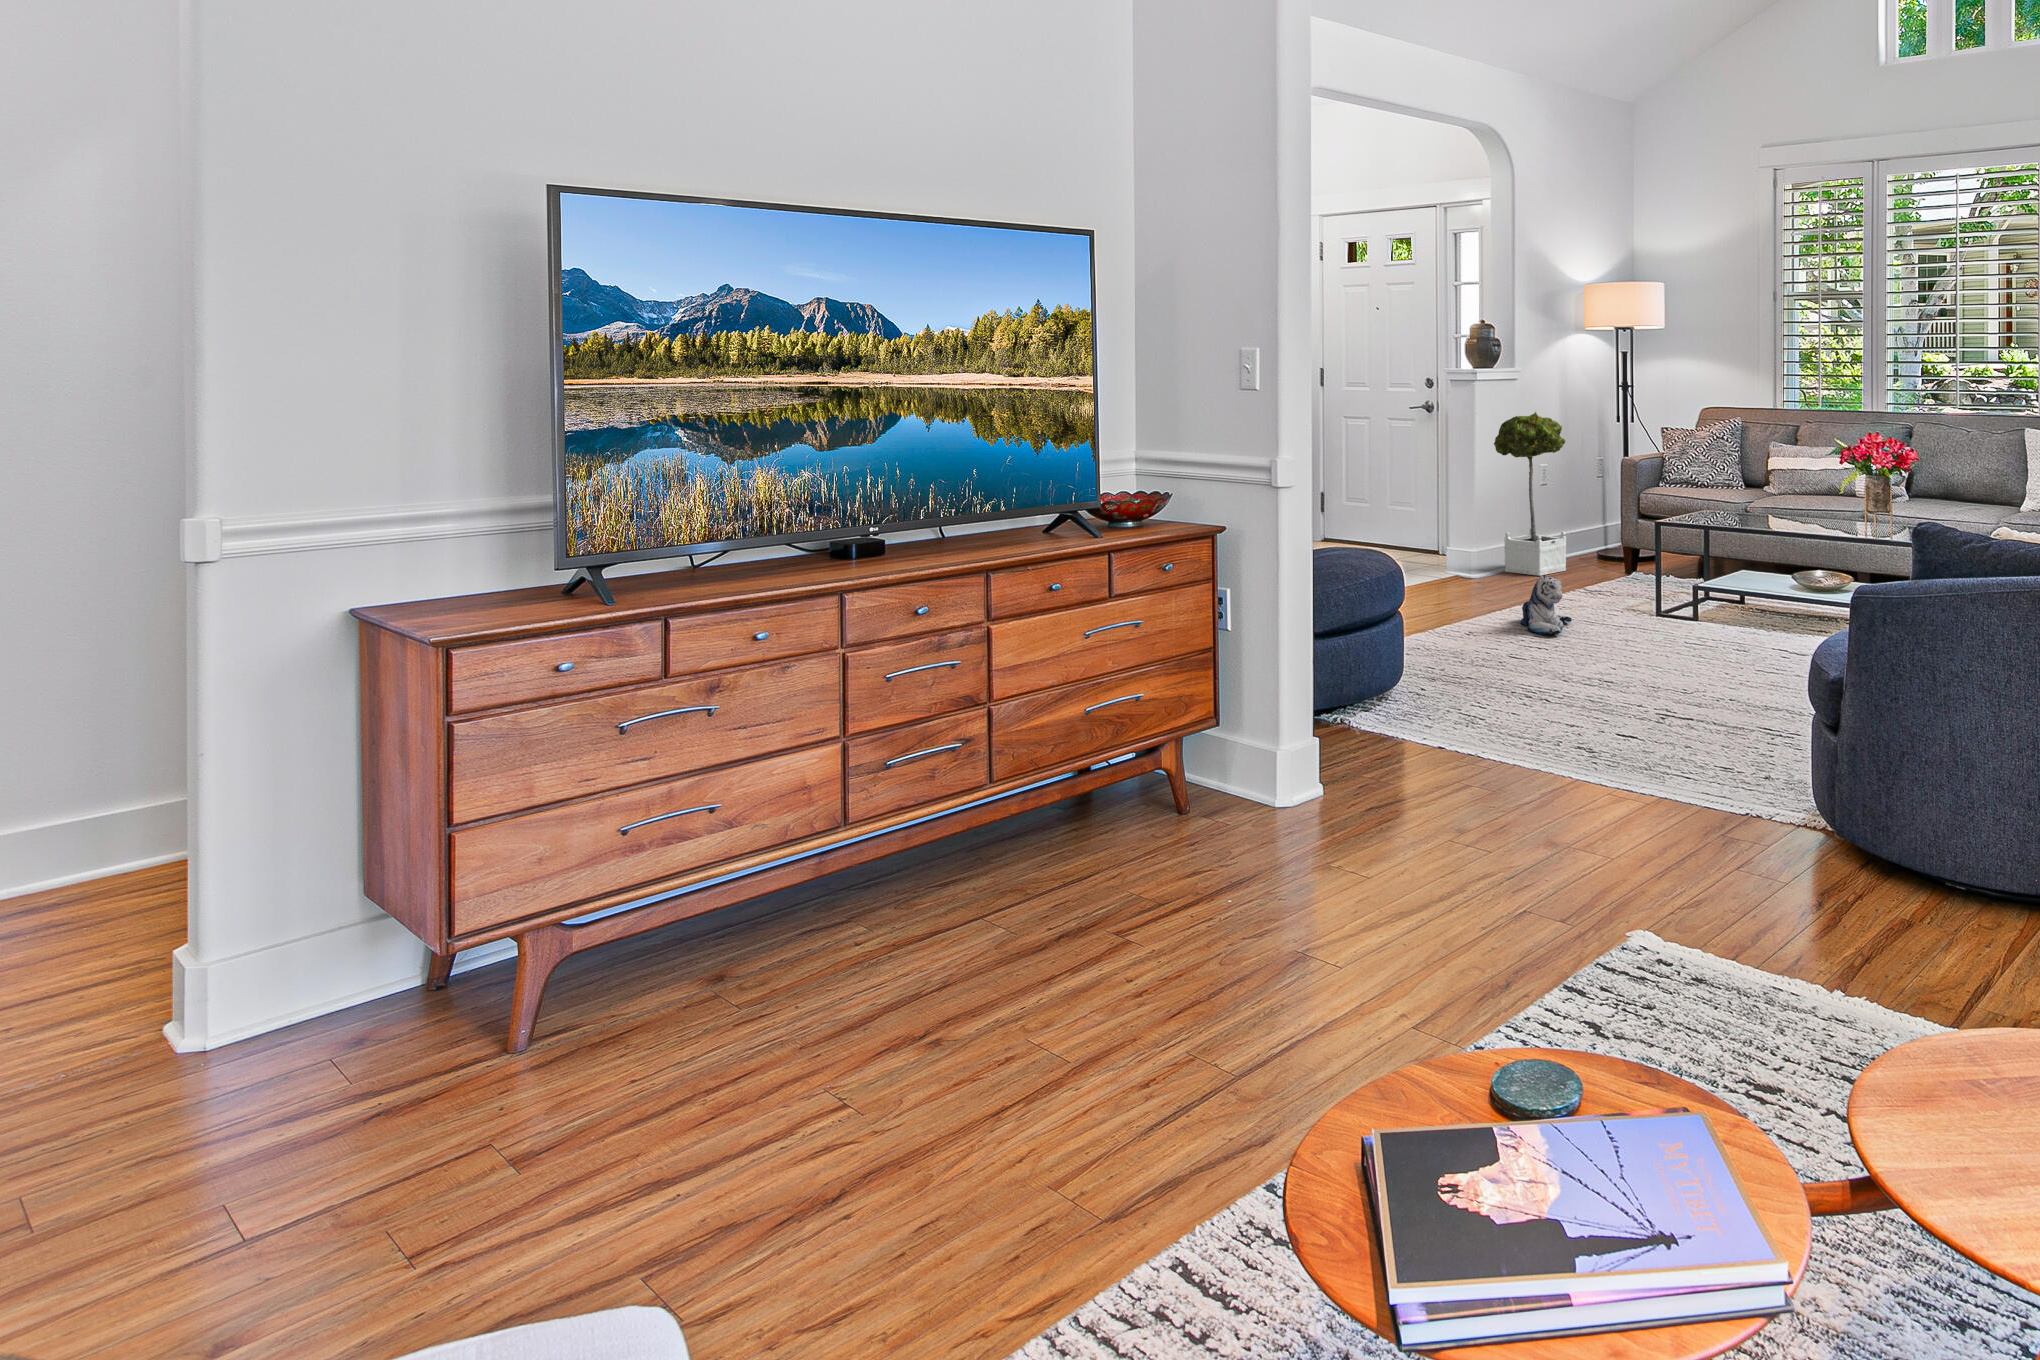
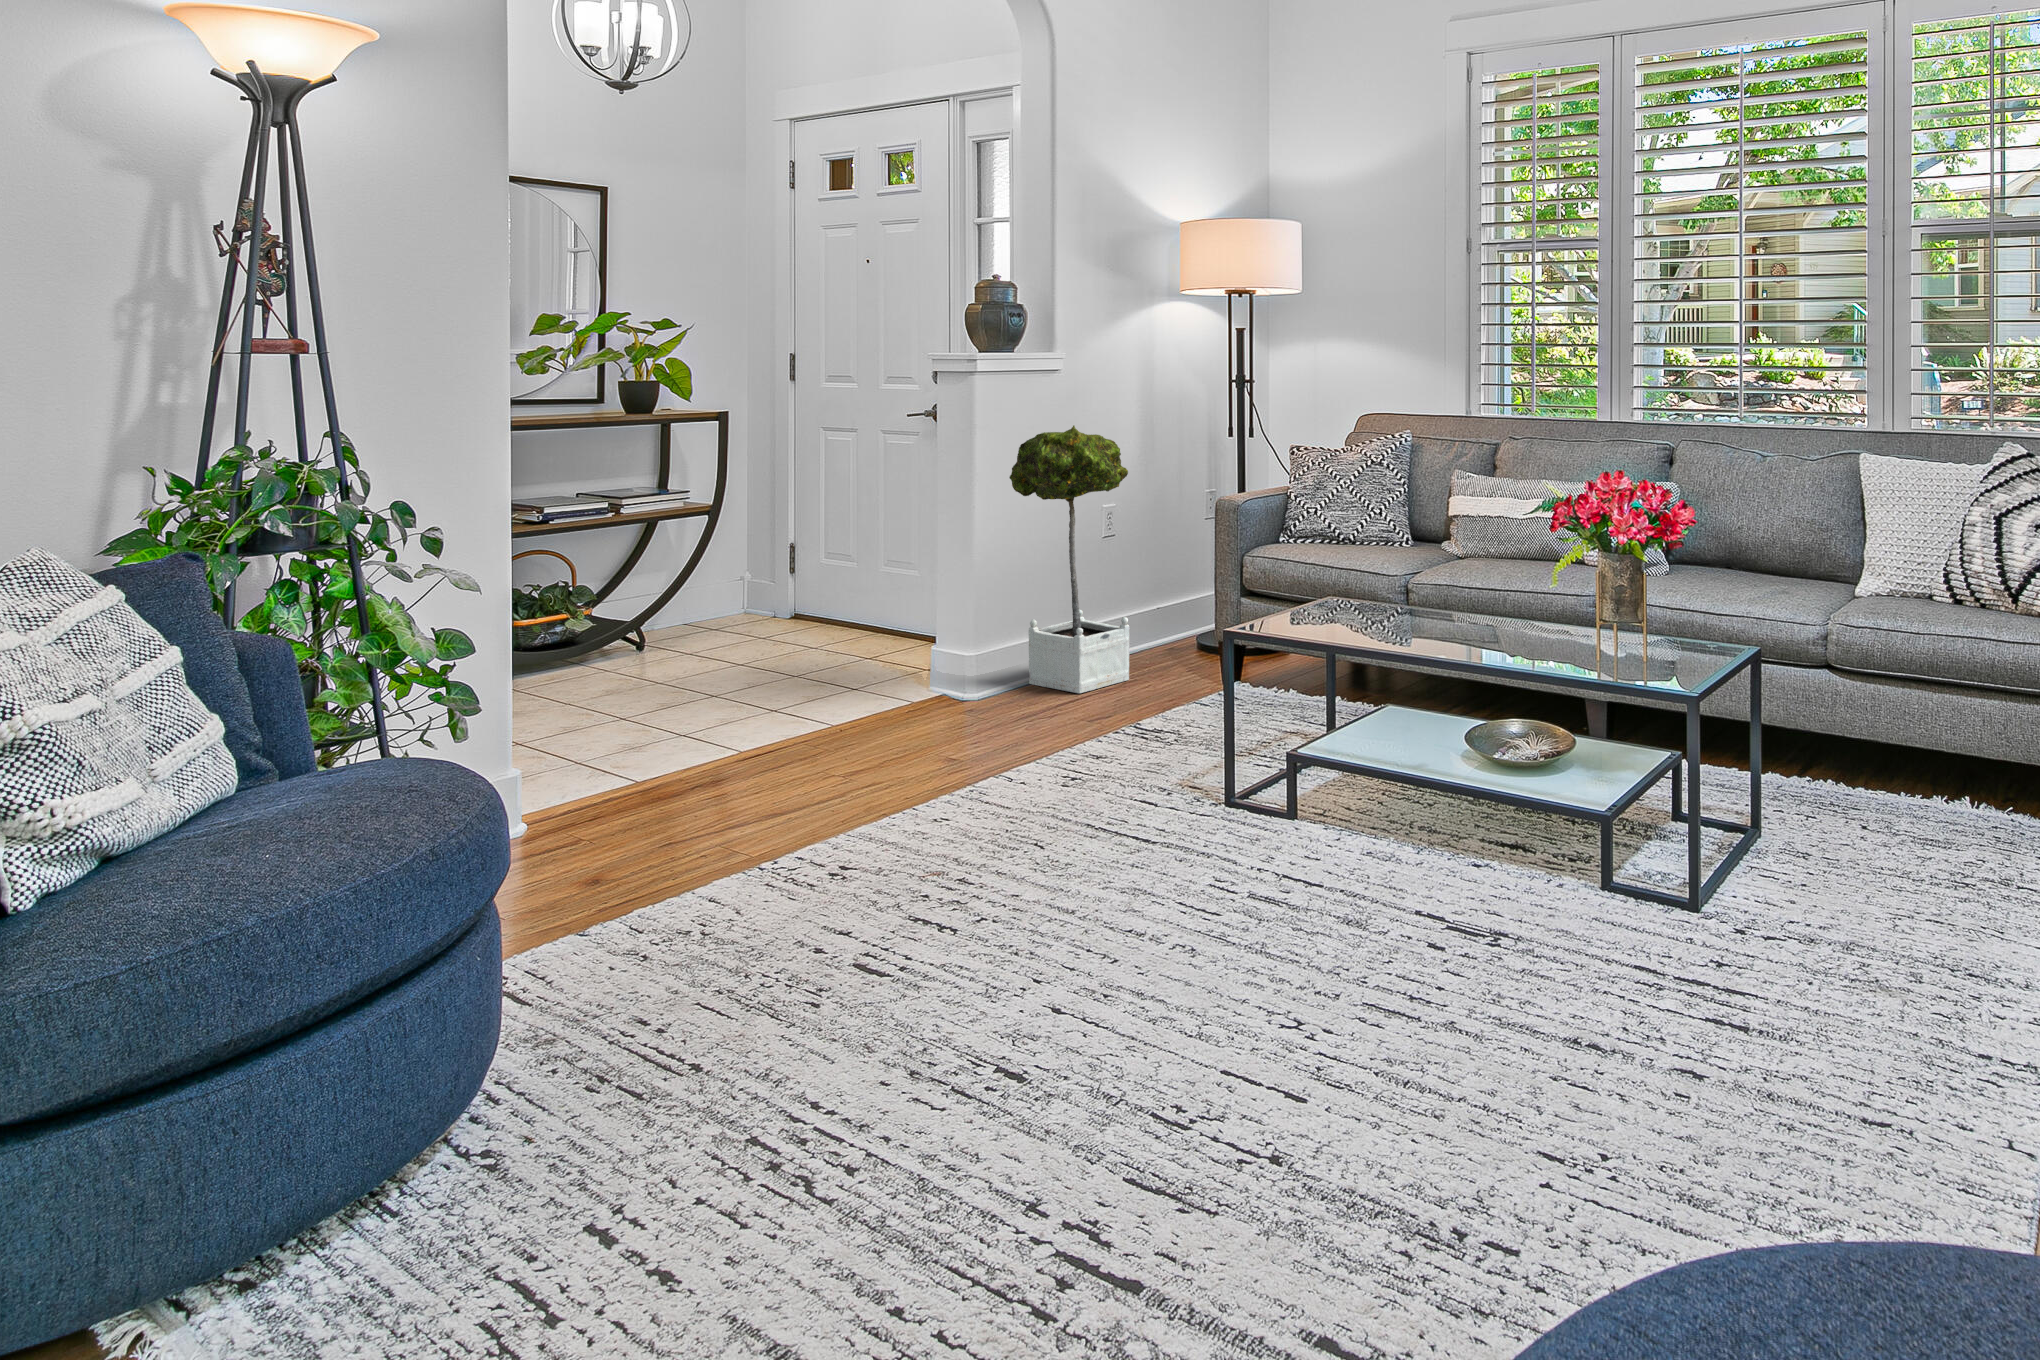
plush toy: present [1520,576,1572,635] -> none [971,745,1069,868]

